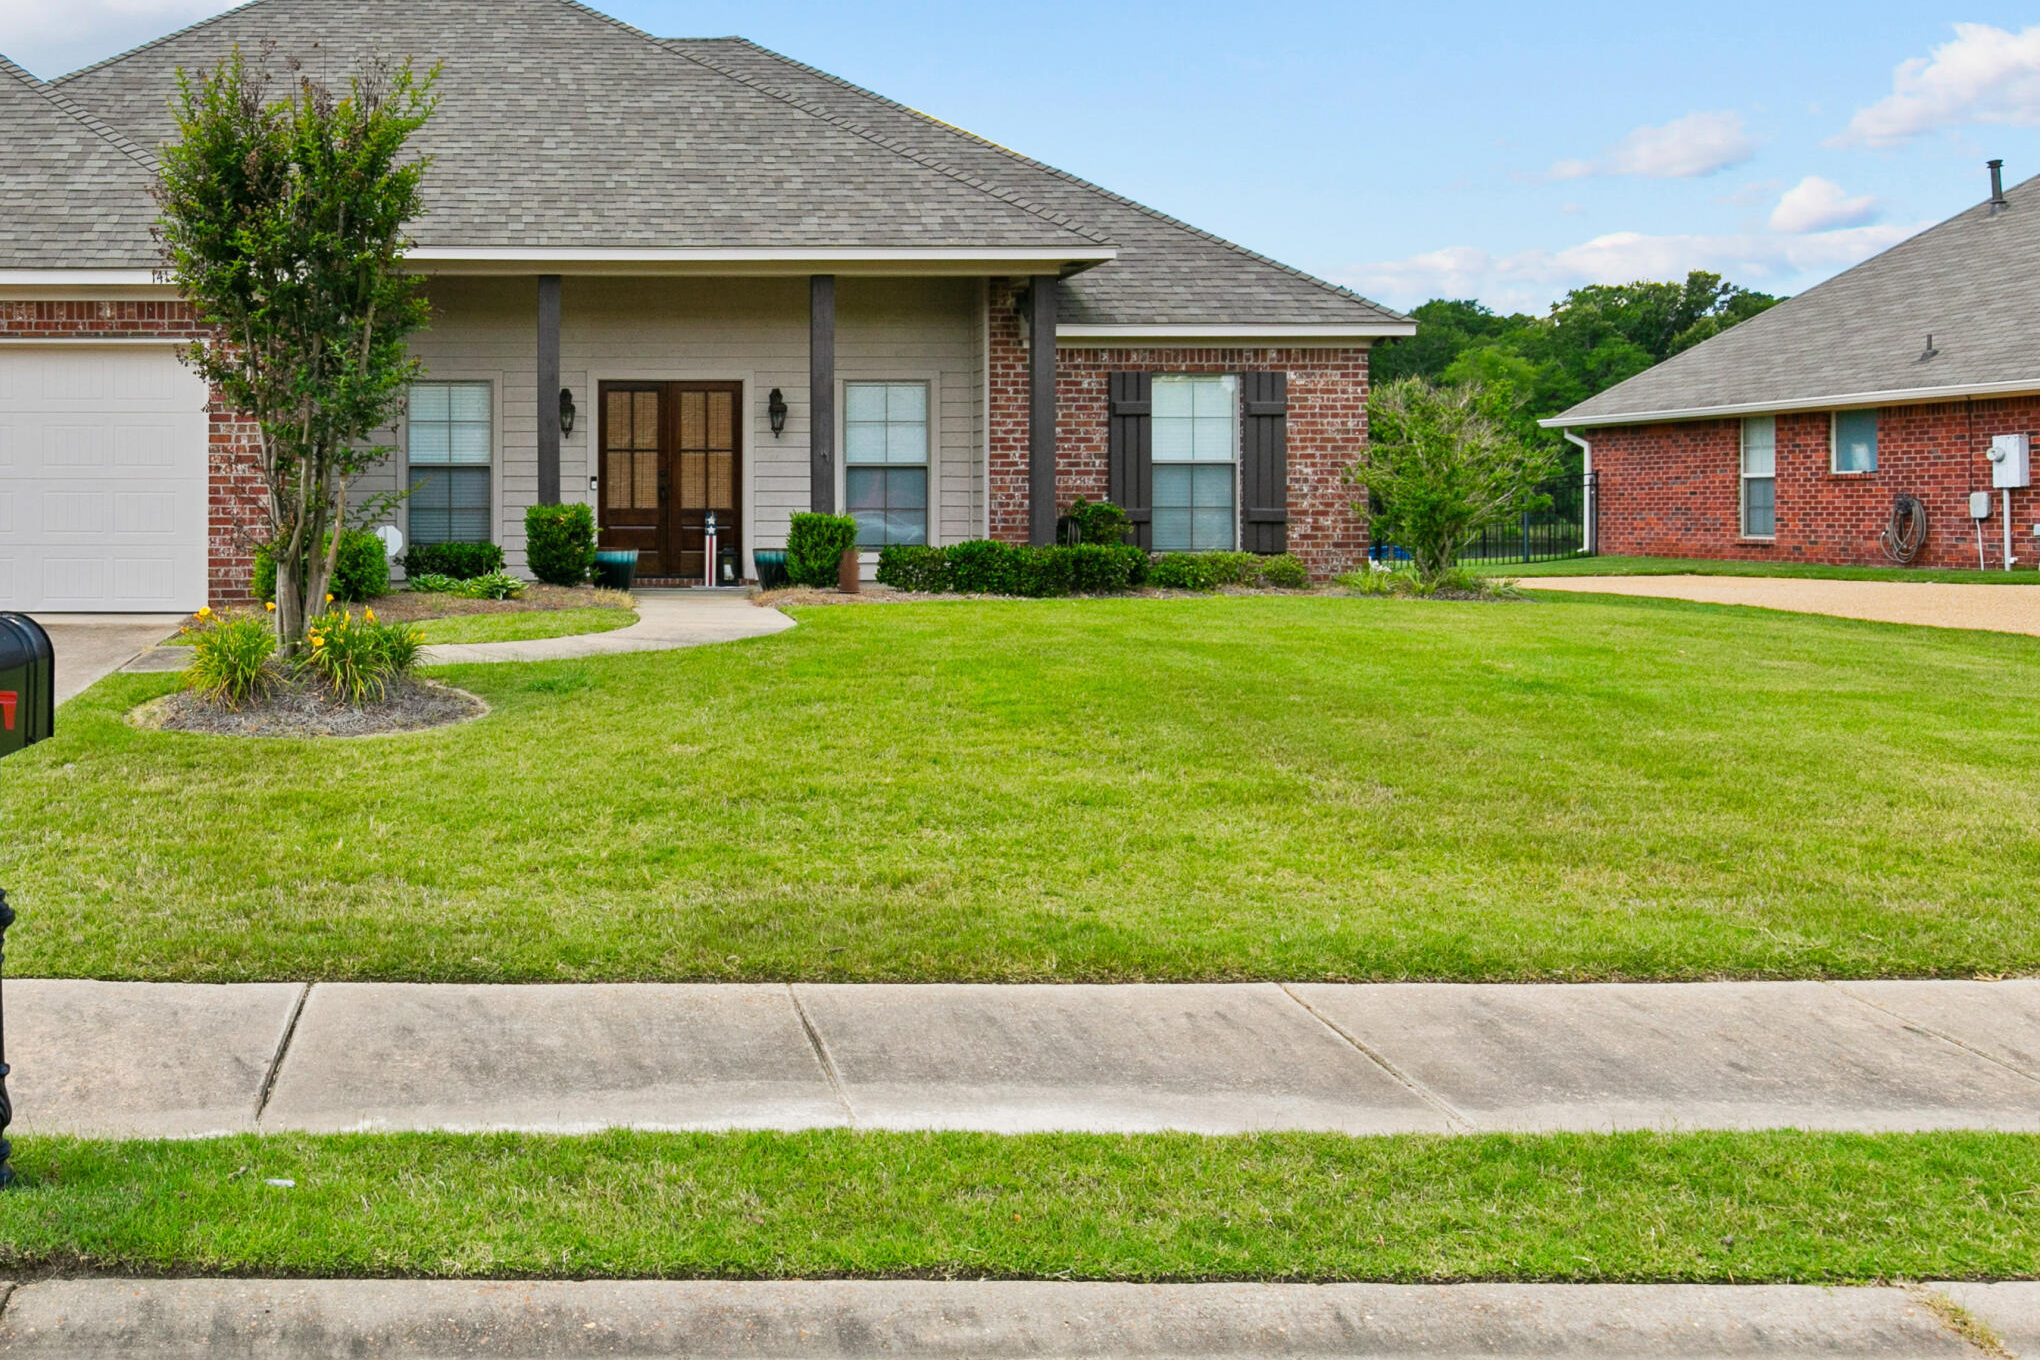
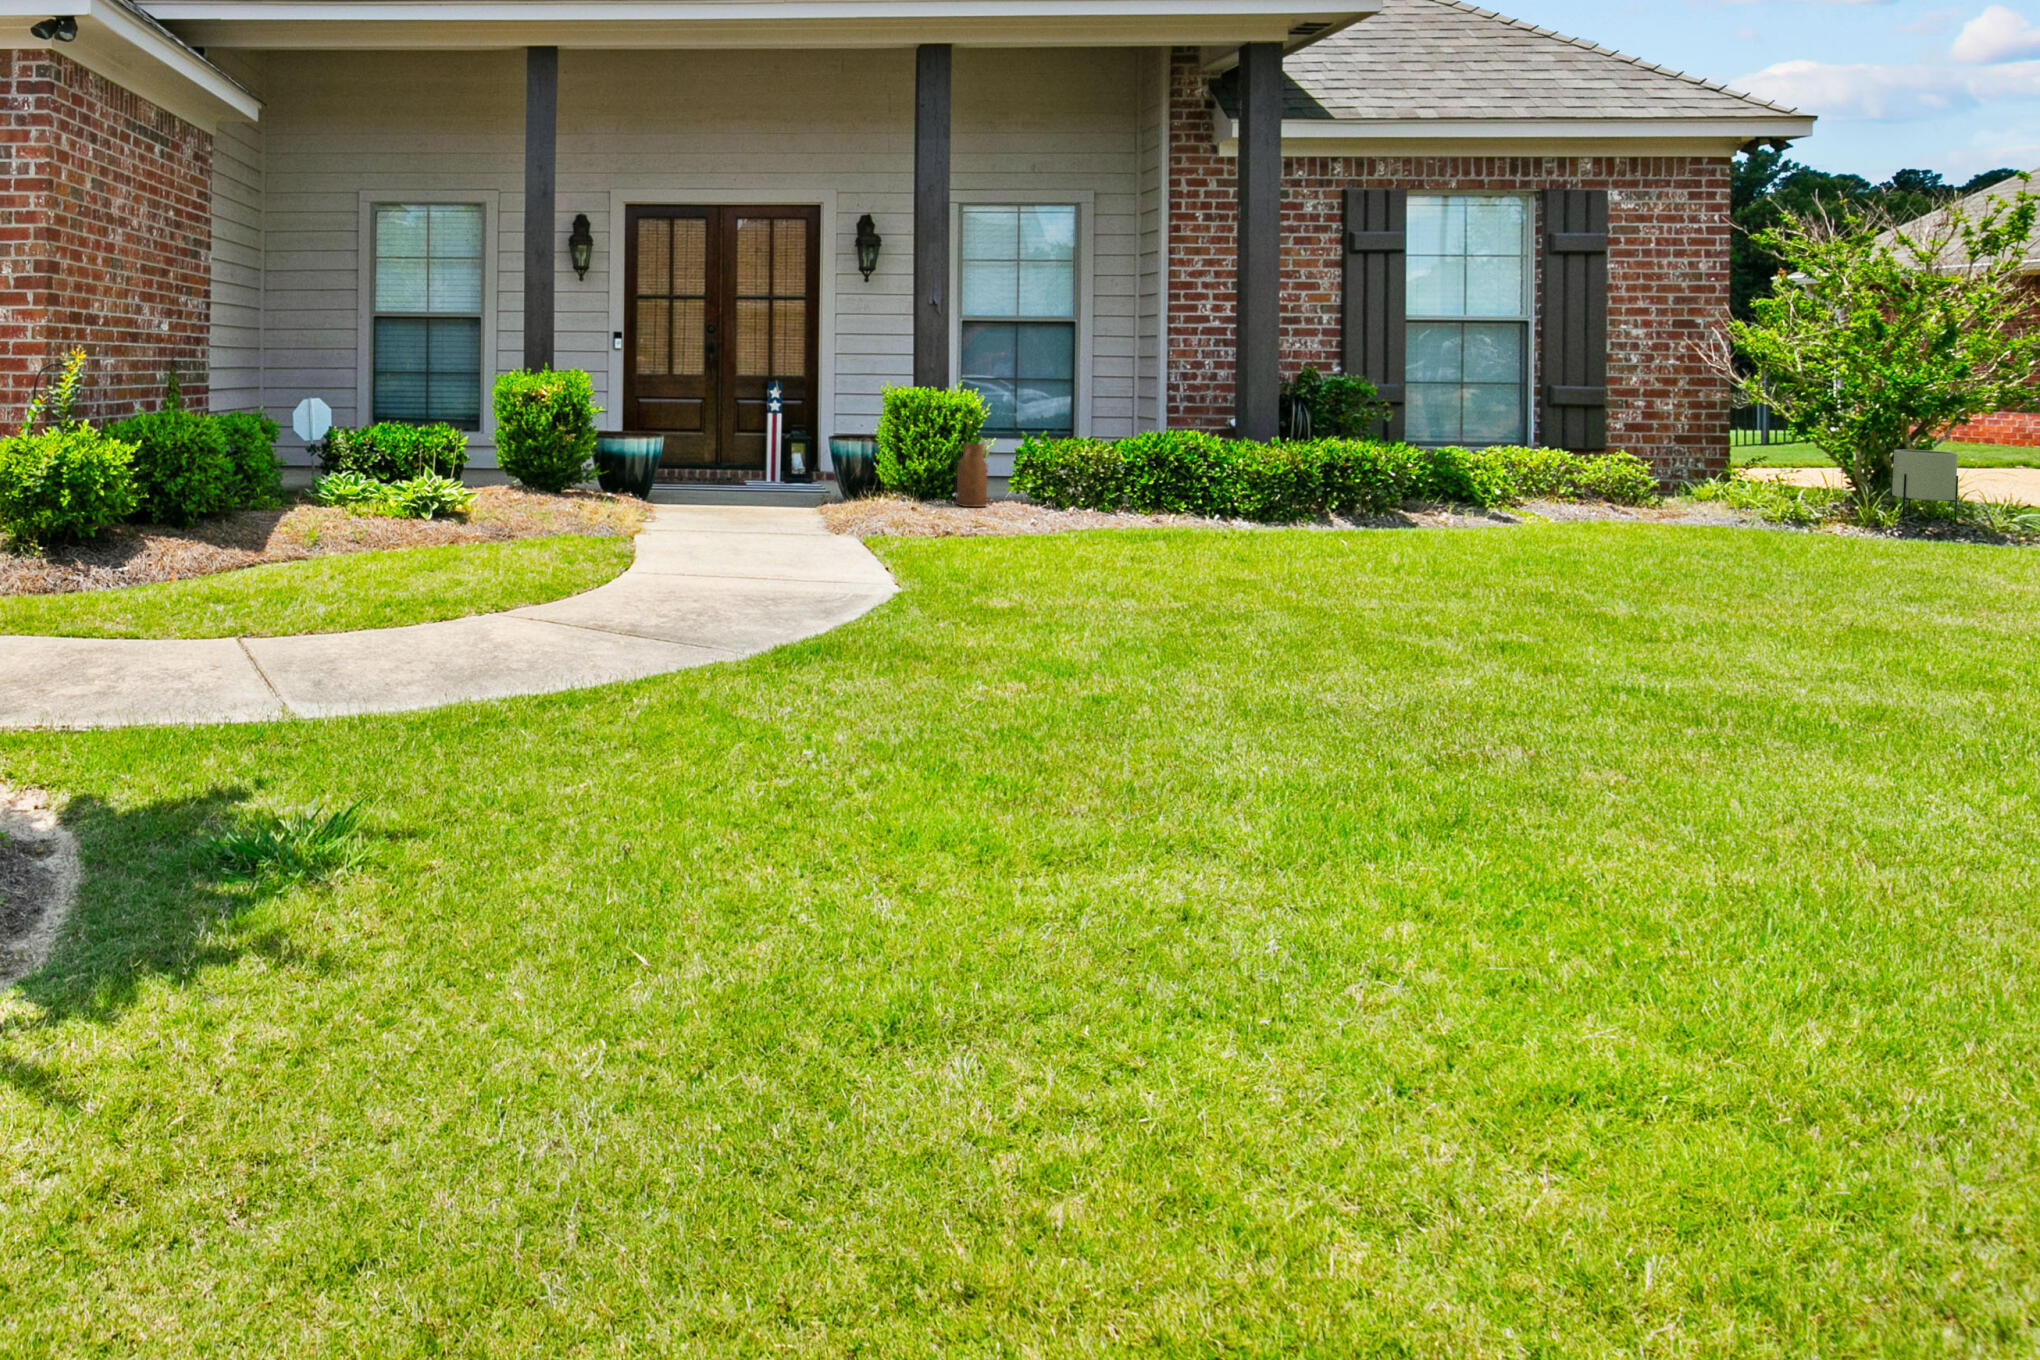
planter: none [1441,546,1477,592] -> present [1892,450,1958,522]

